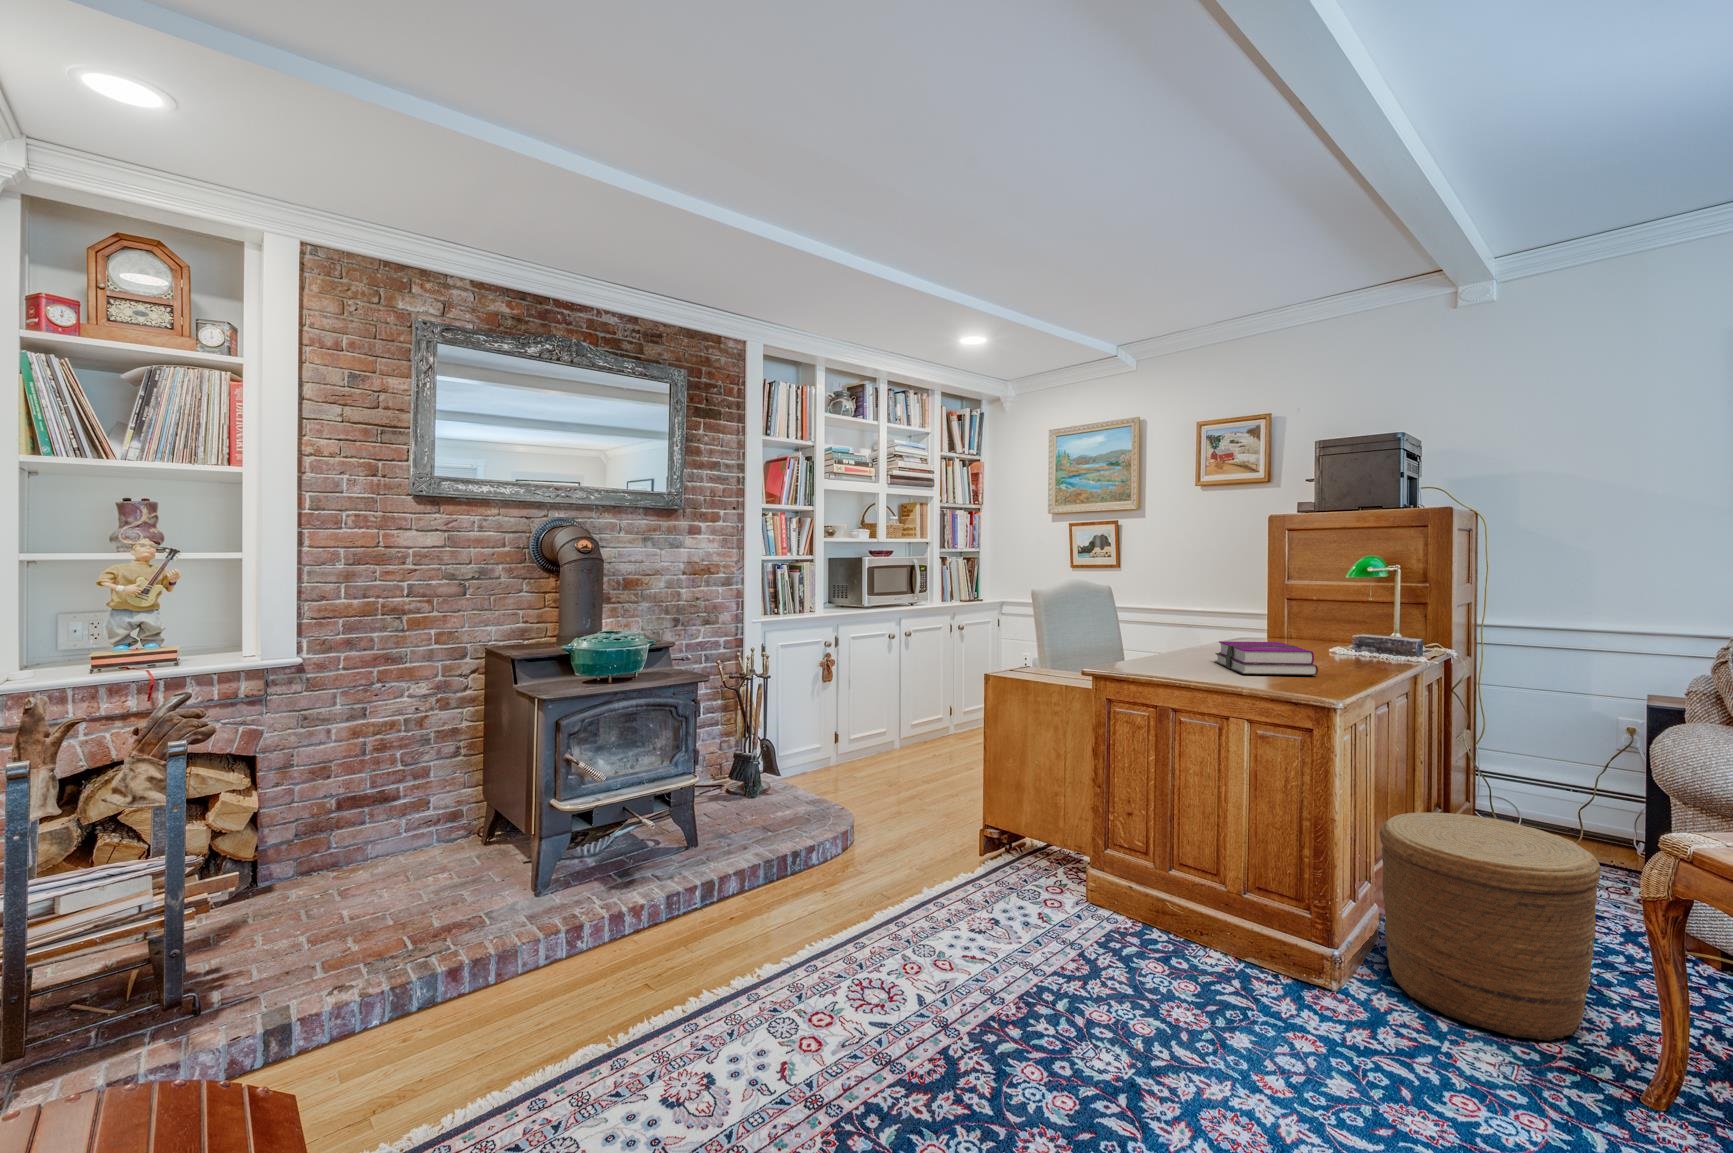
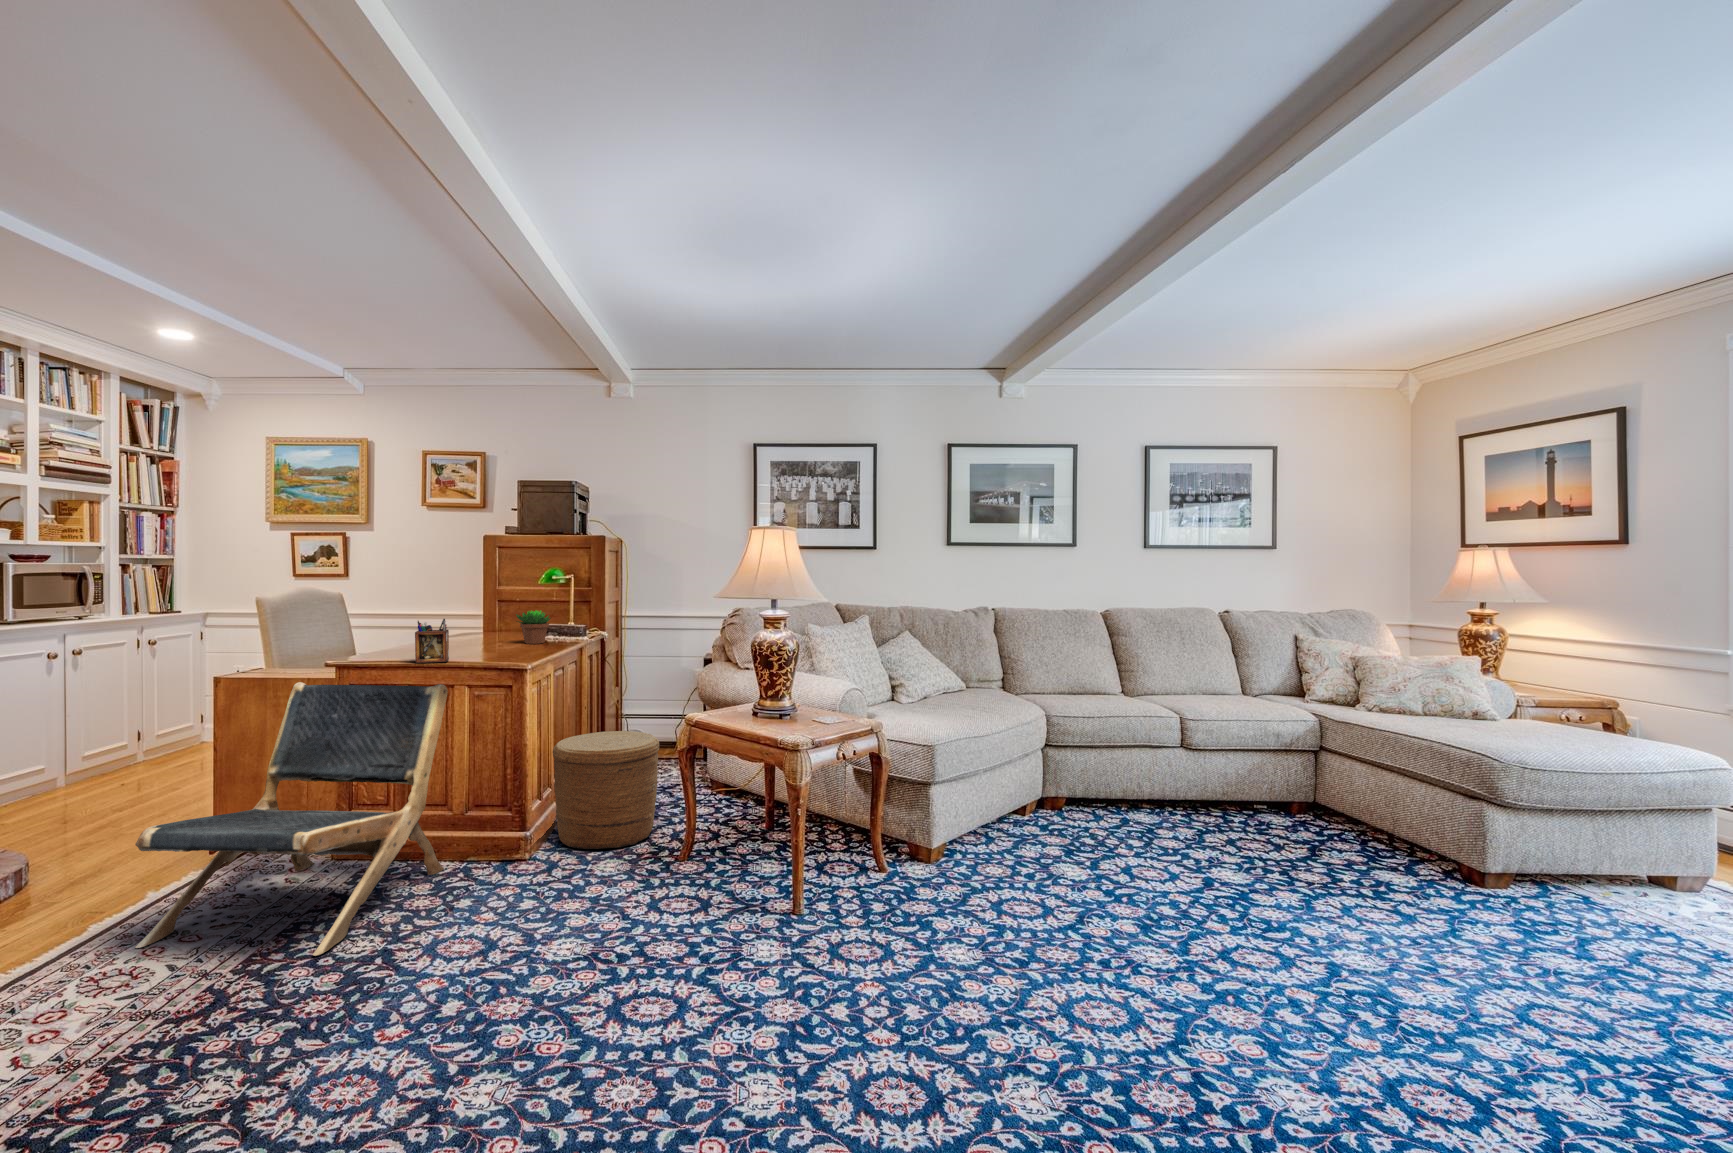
succulent plant: none [1309,610,1366,659] -> present [516,610,551,644]
desk organizer: none [1179,619,1223,678] -> present [415,619,449,663]
hardback book: present [1215,641,1318,675] -> none [444,634,517,658]
lounge chair: none [898,684,1222,1063] -> present [135,682,448,956]

